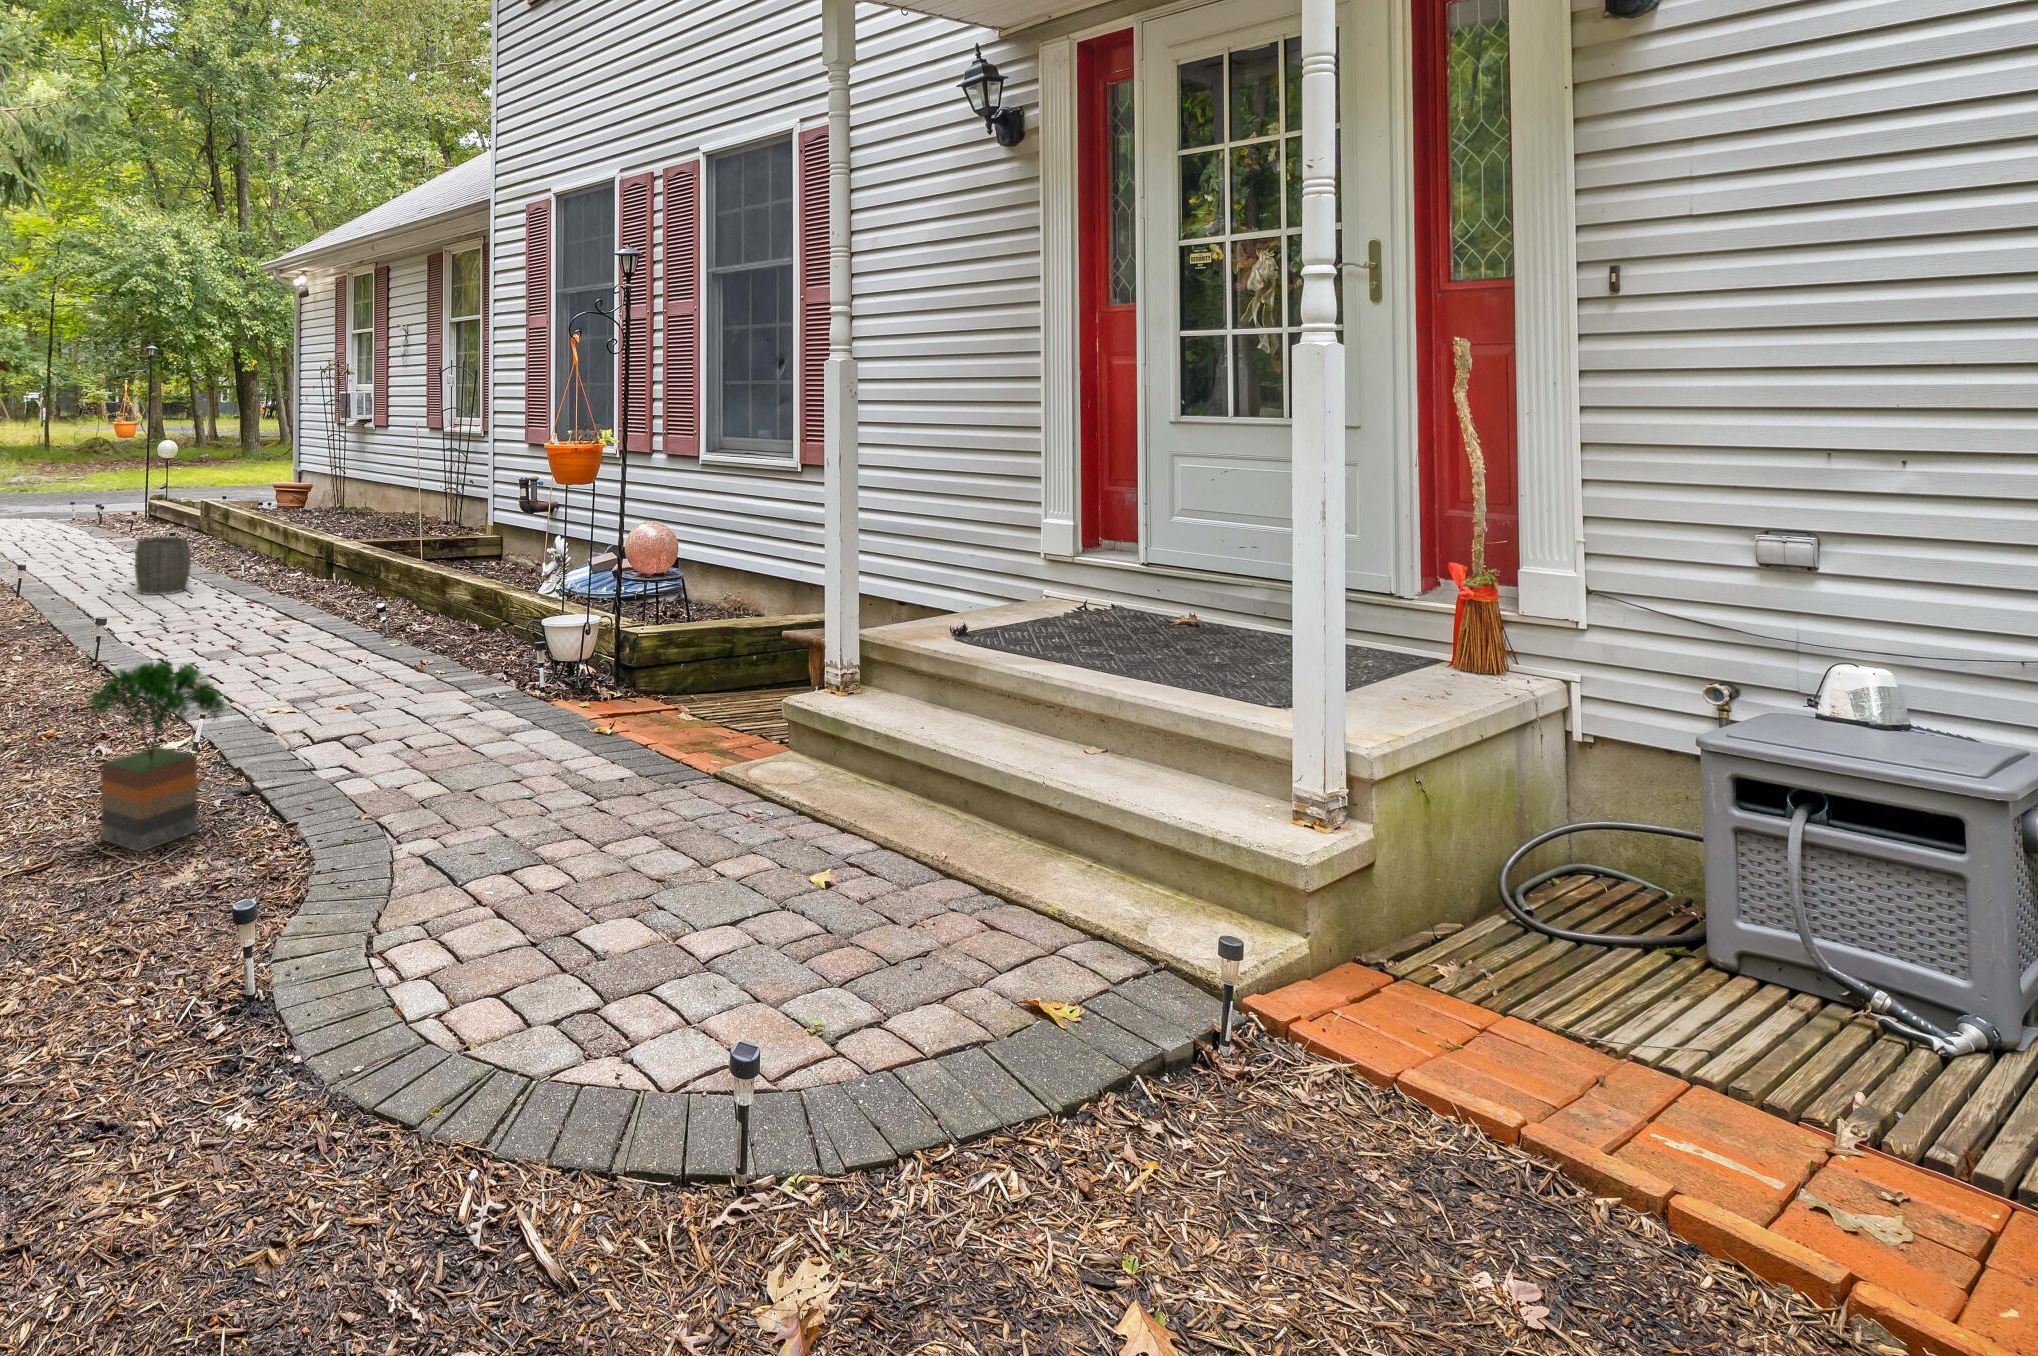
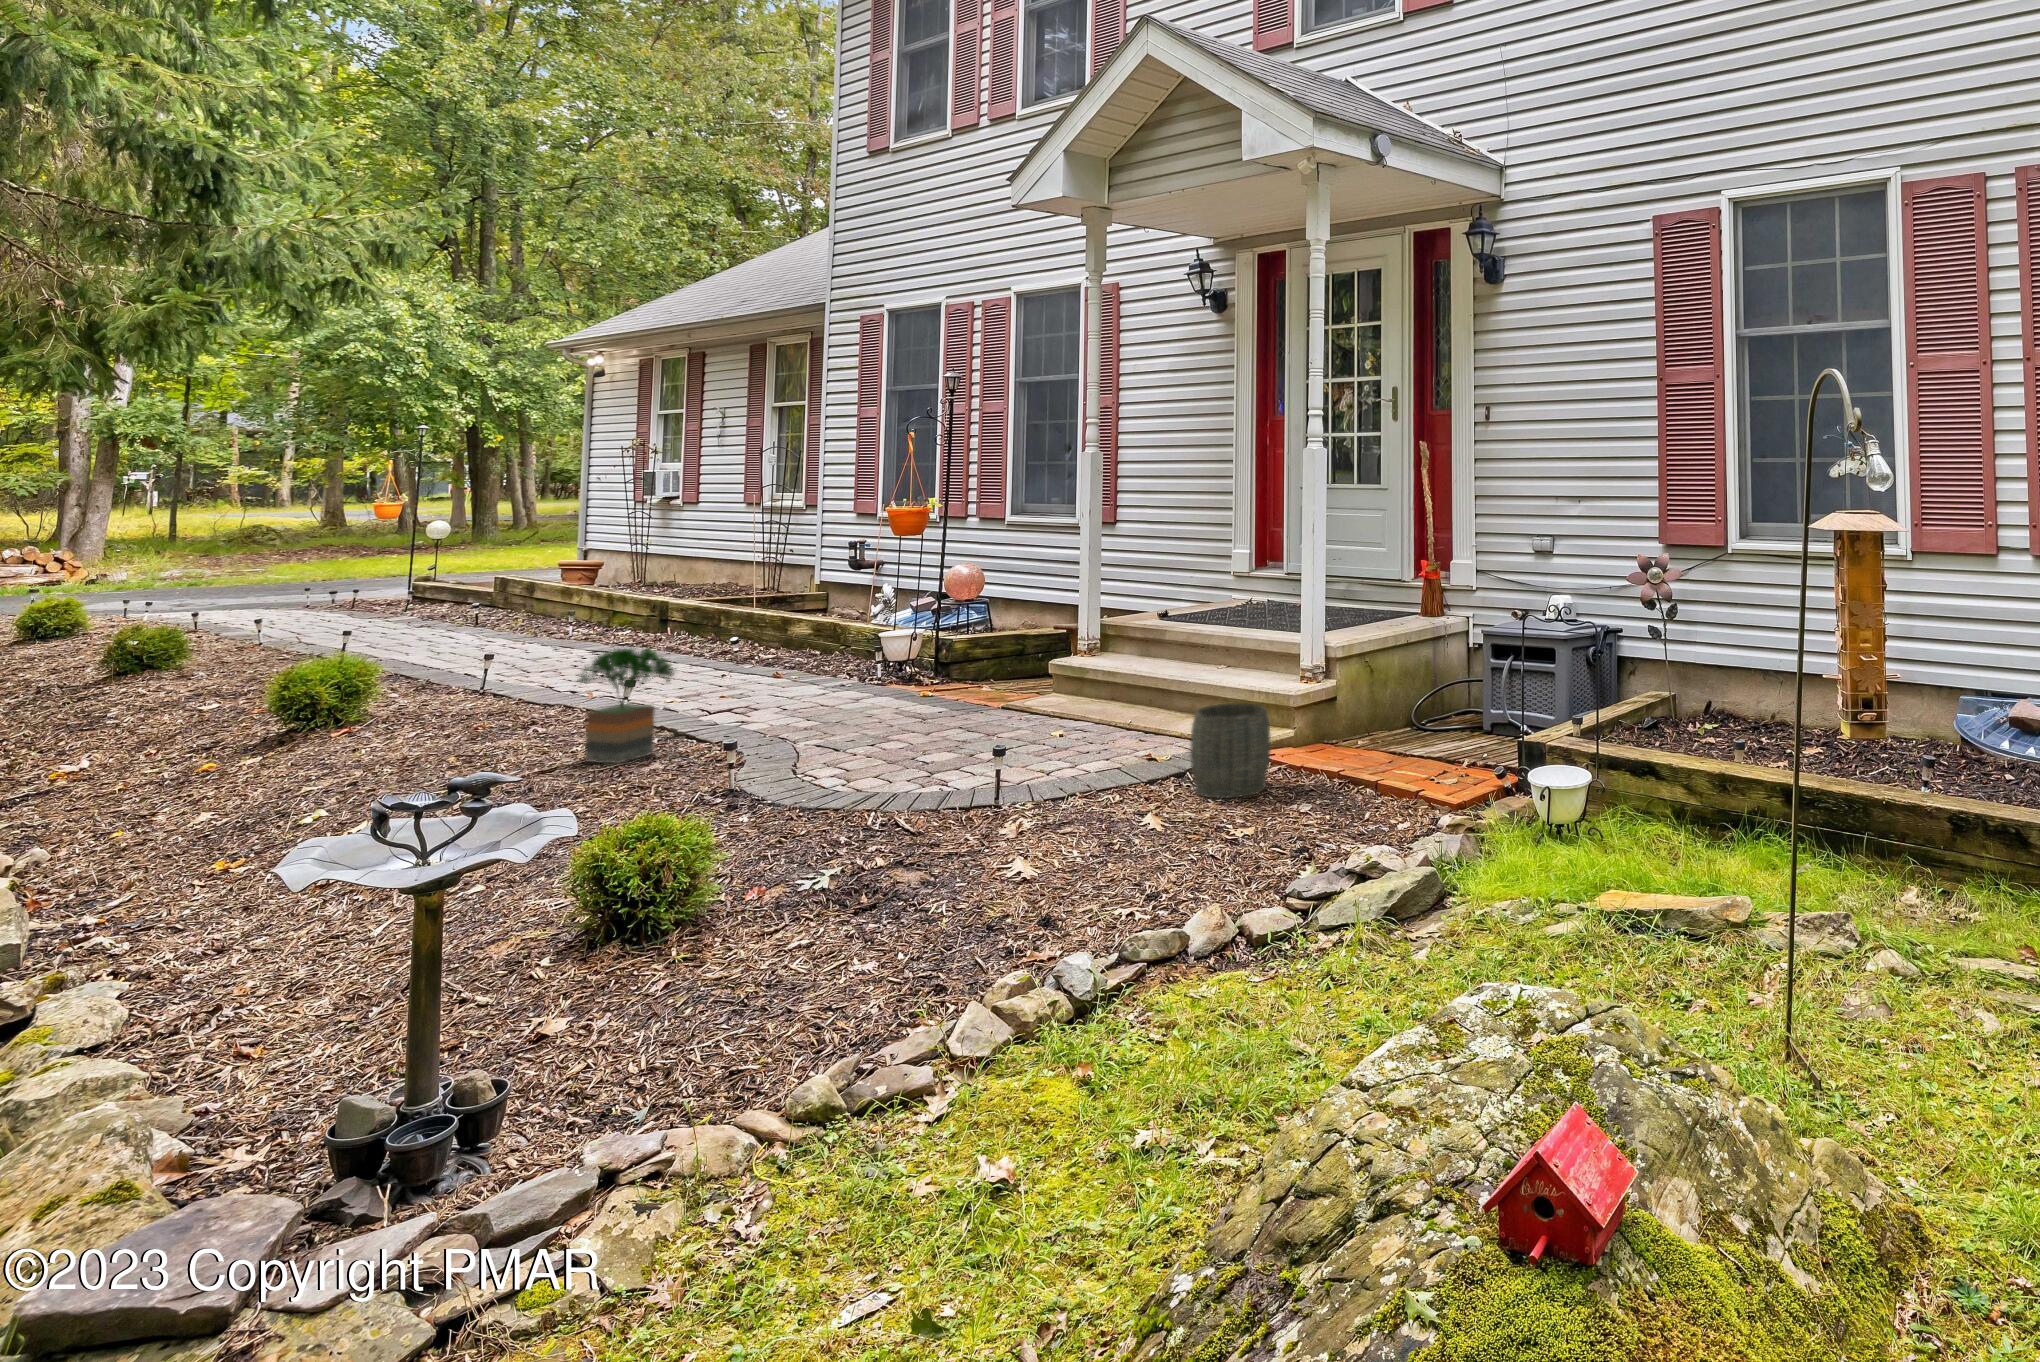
woven basket: present [135,537,191,595] -> present [1190,703,1271,798]

